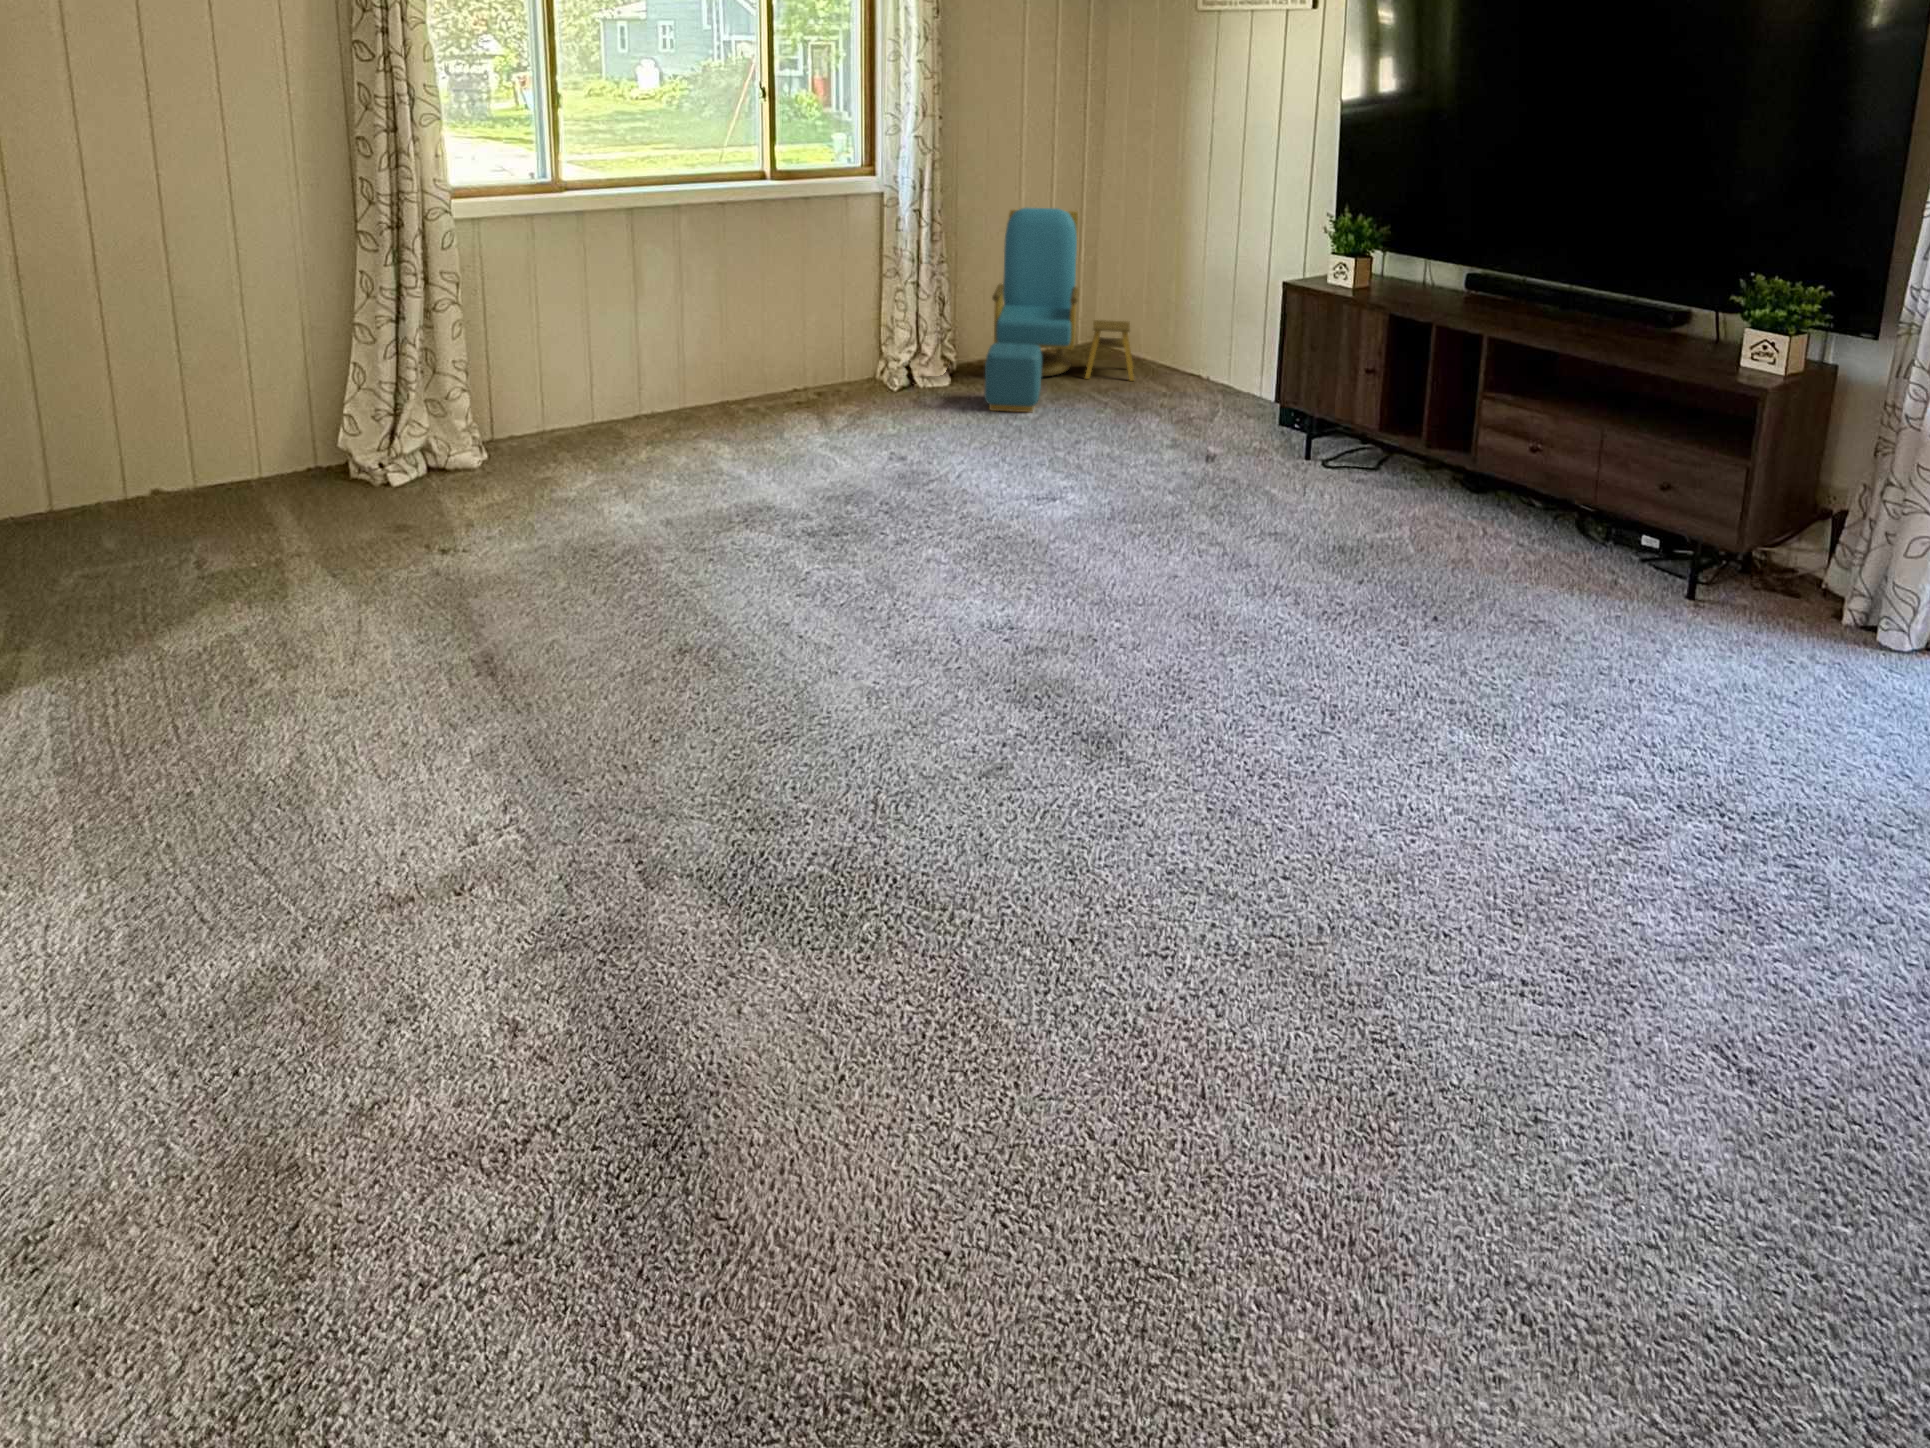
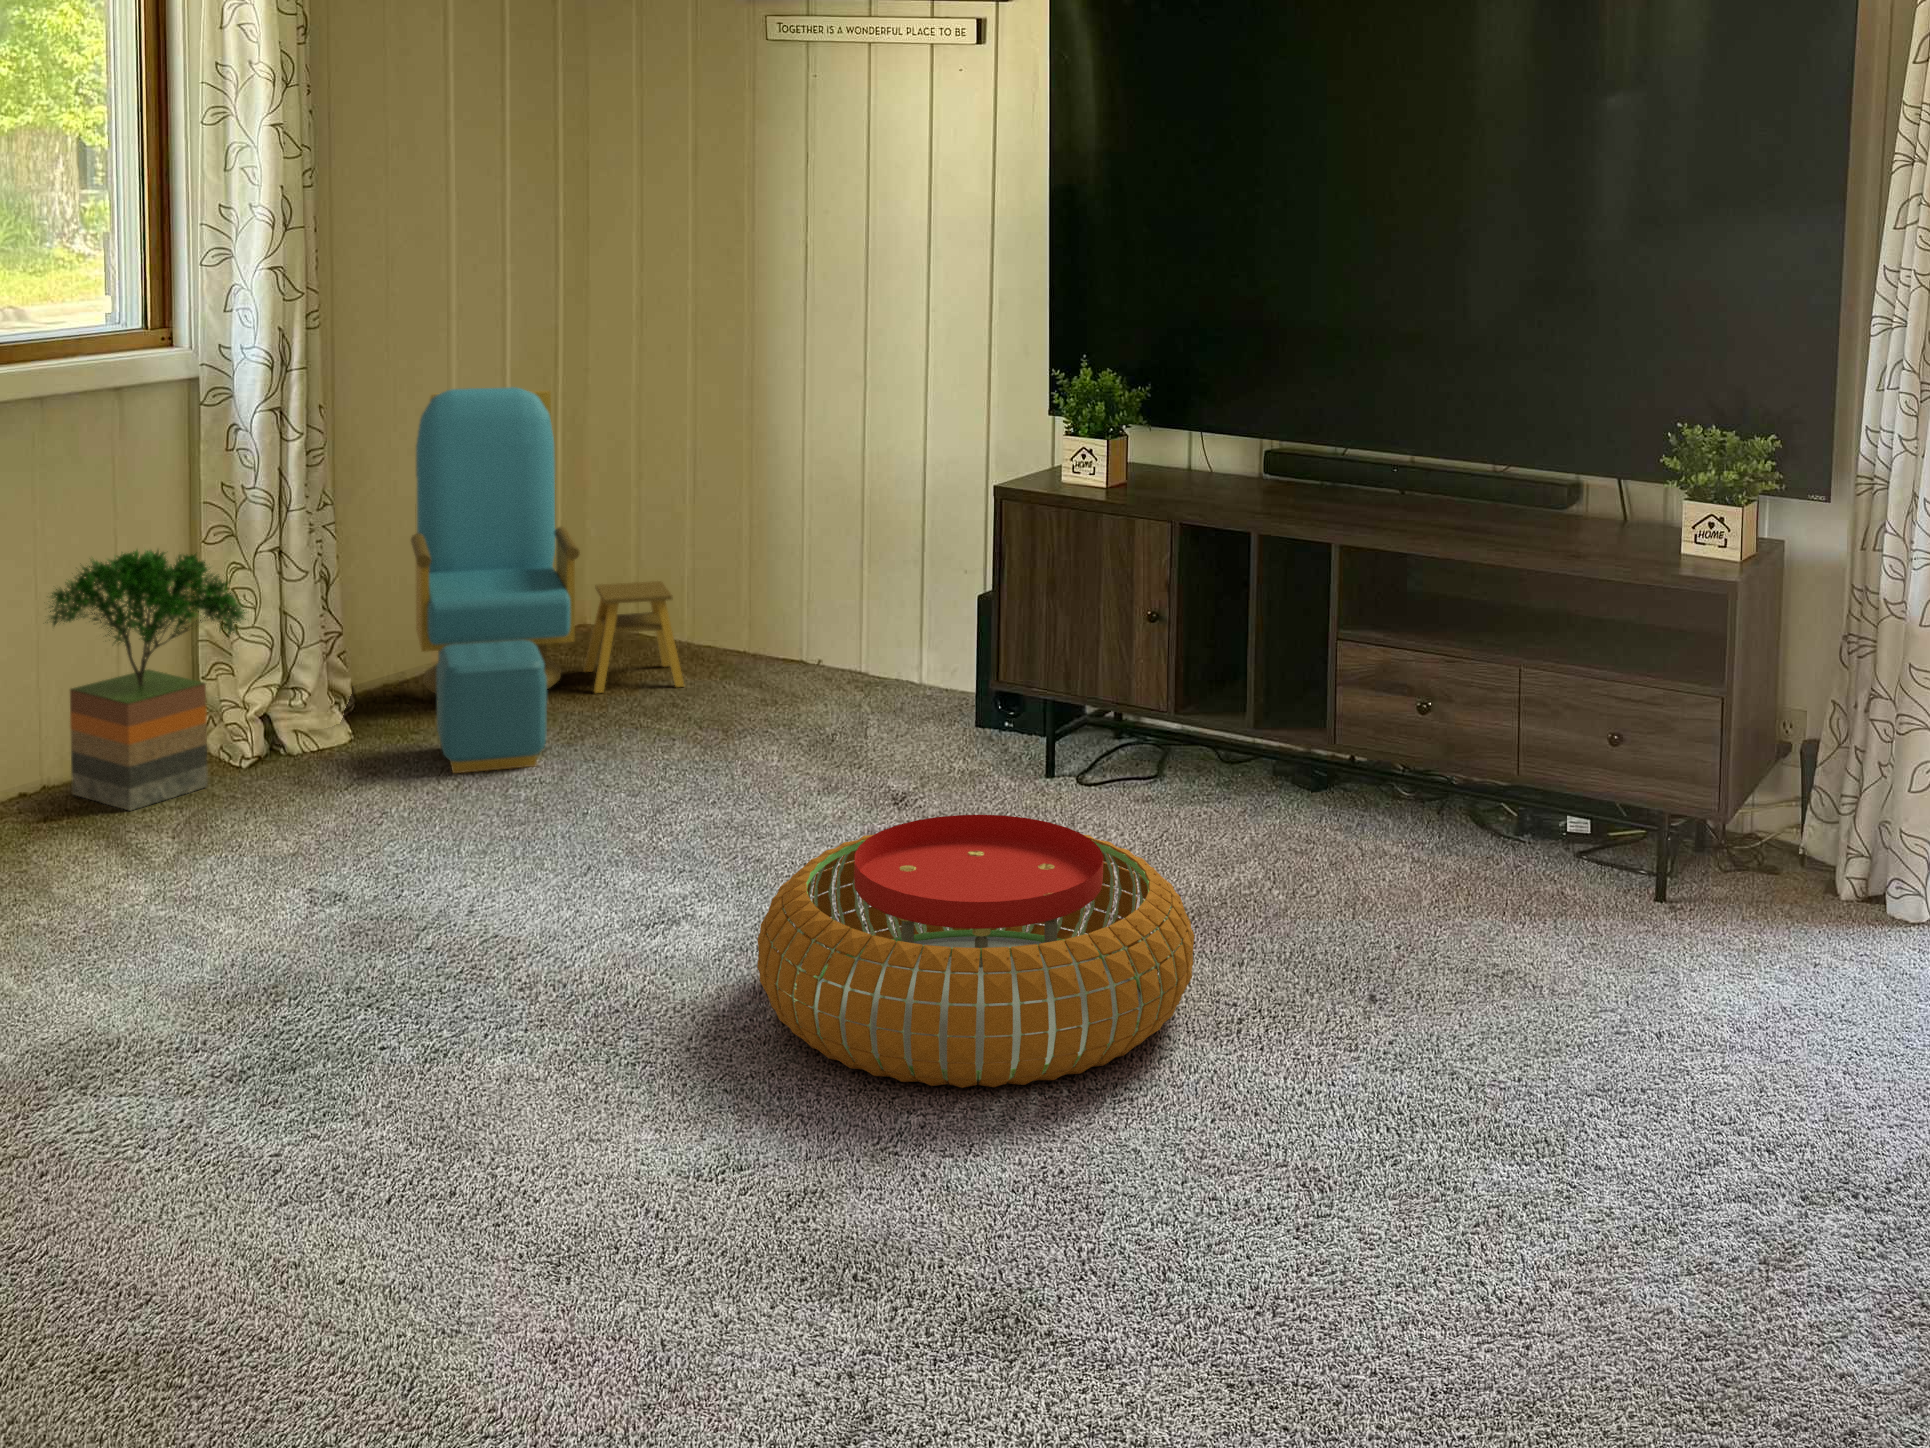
potted tree: none [800,277,893,408] -> present [45,550,247,811]
pouf: none [1063,466,1323,627] -> present [757,815,1194,1088]

